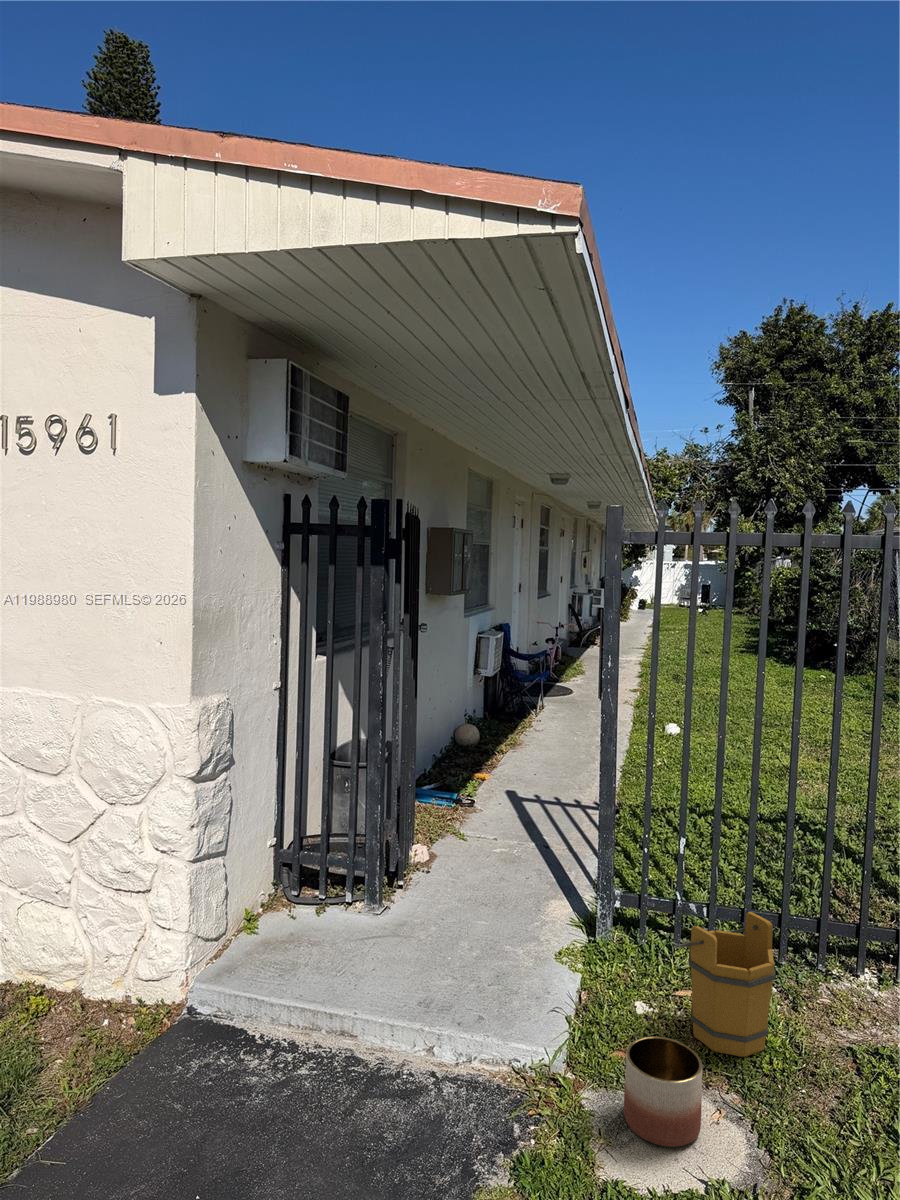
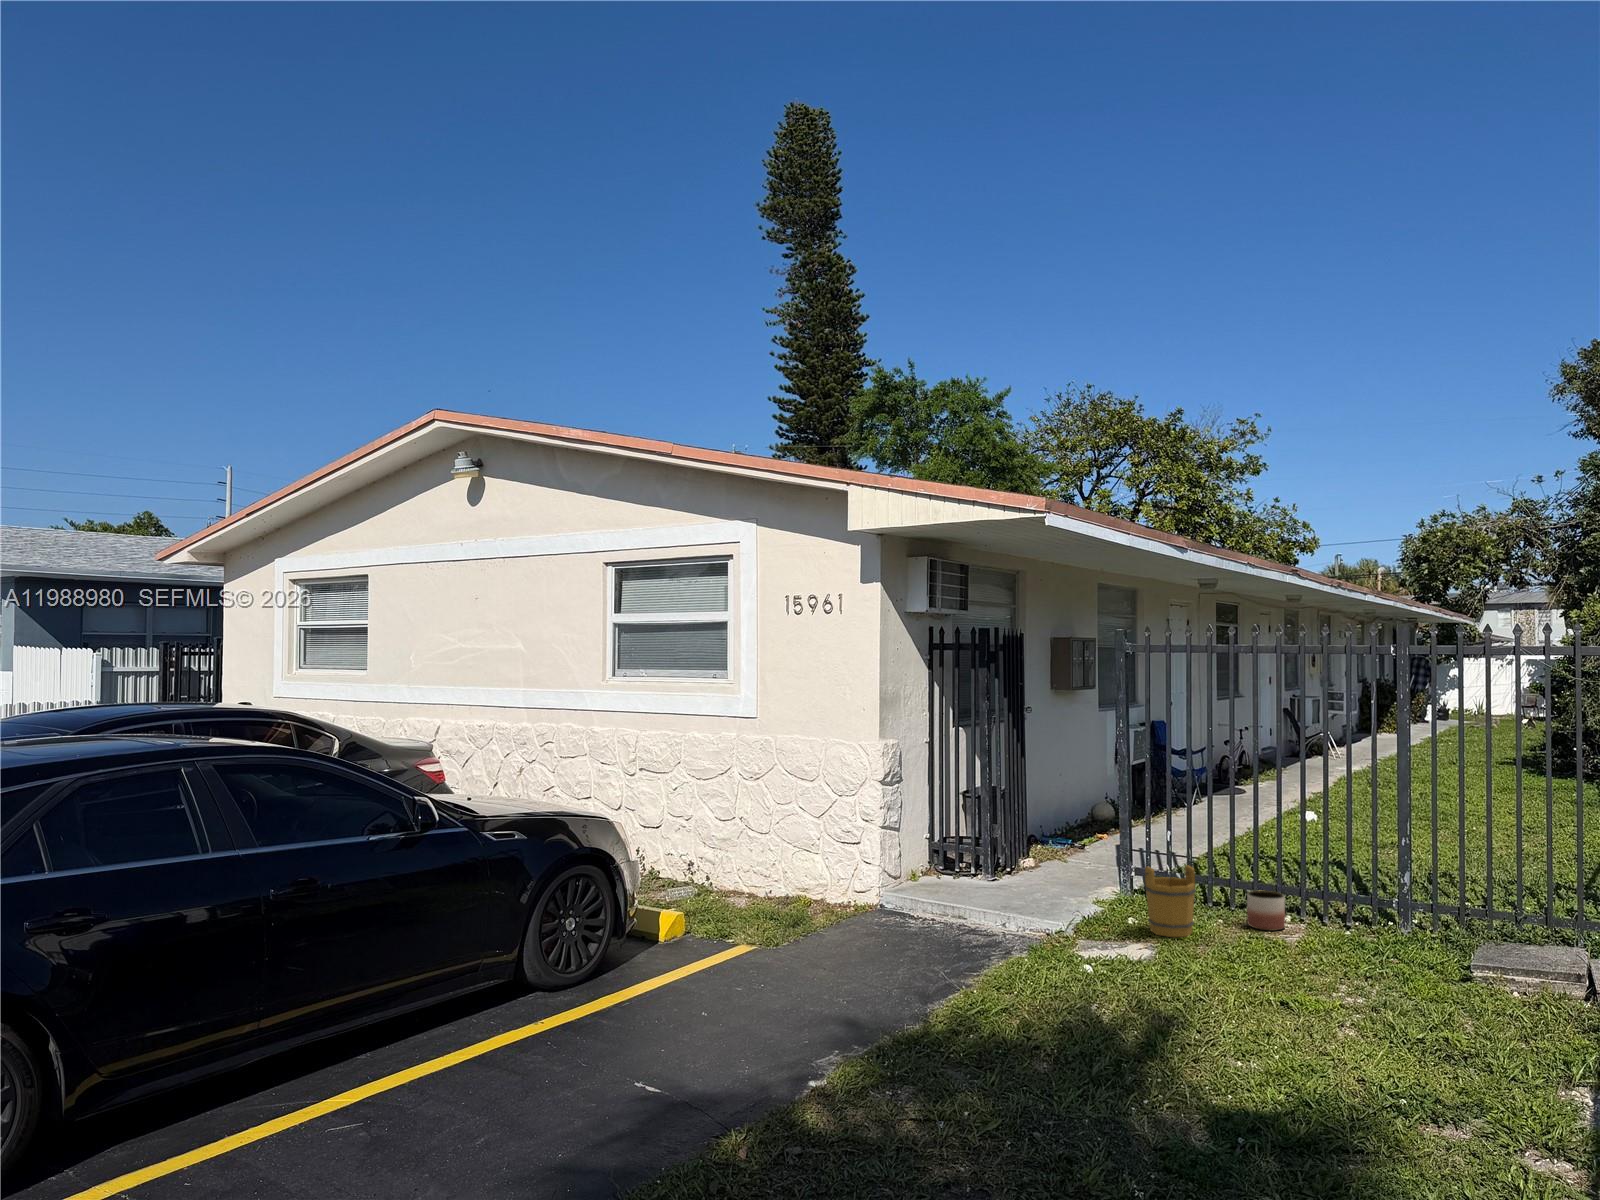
planter: present [624,1036,702,1147] -> present [1247,891,1285,931]

